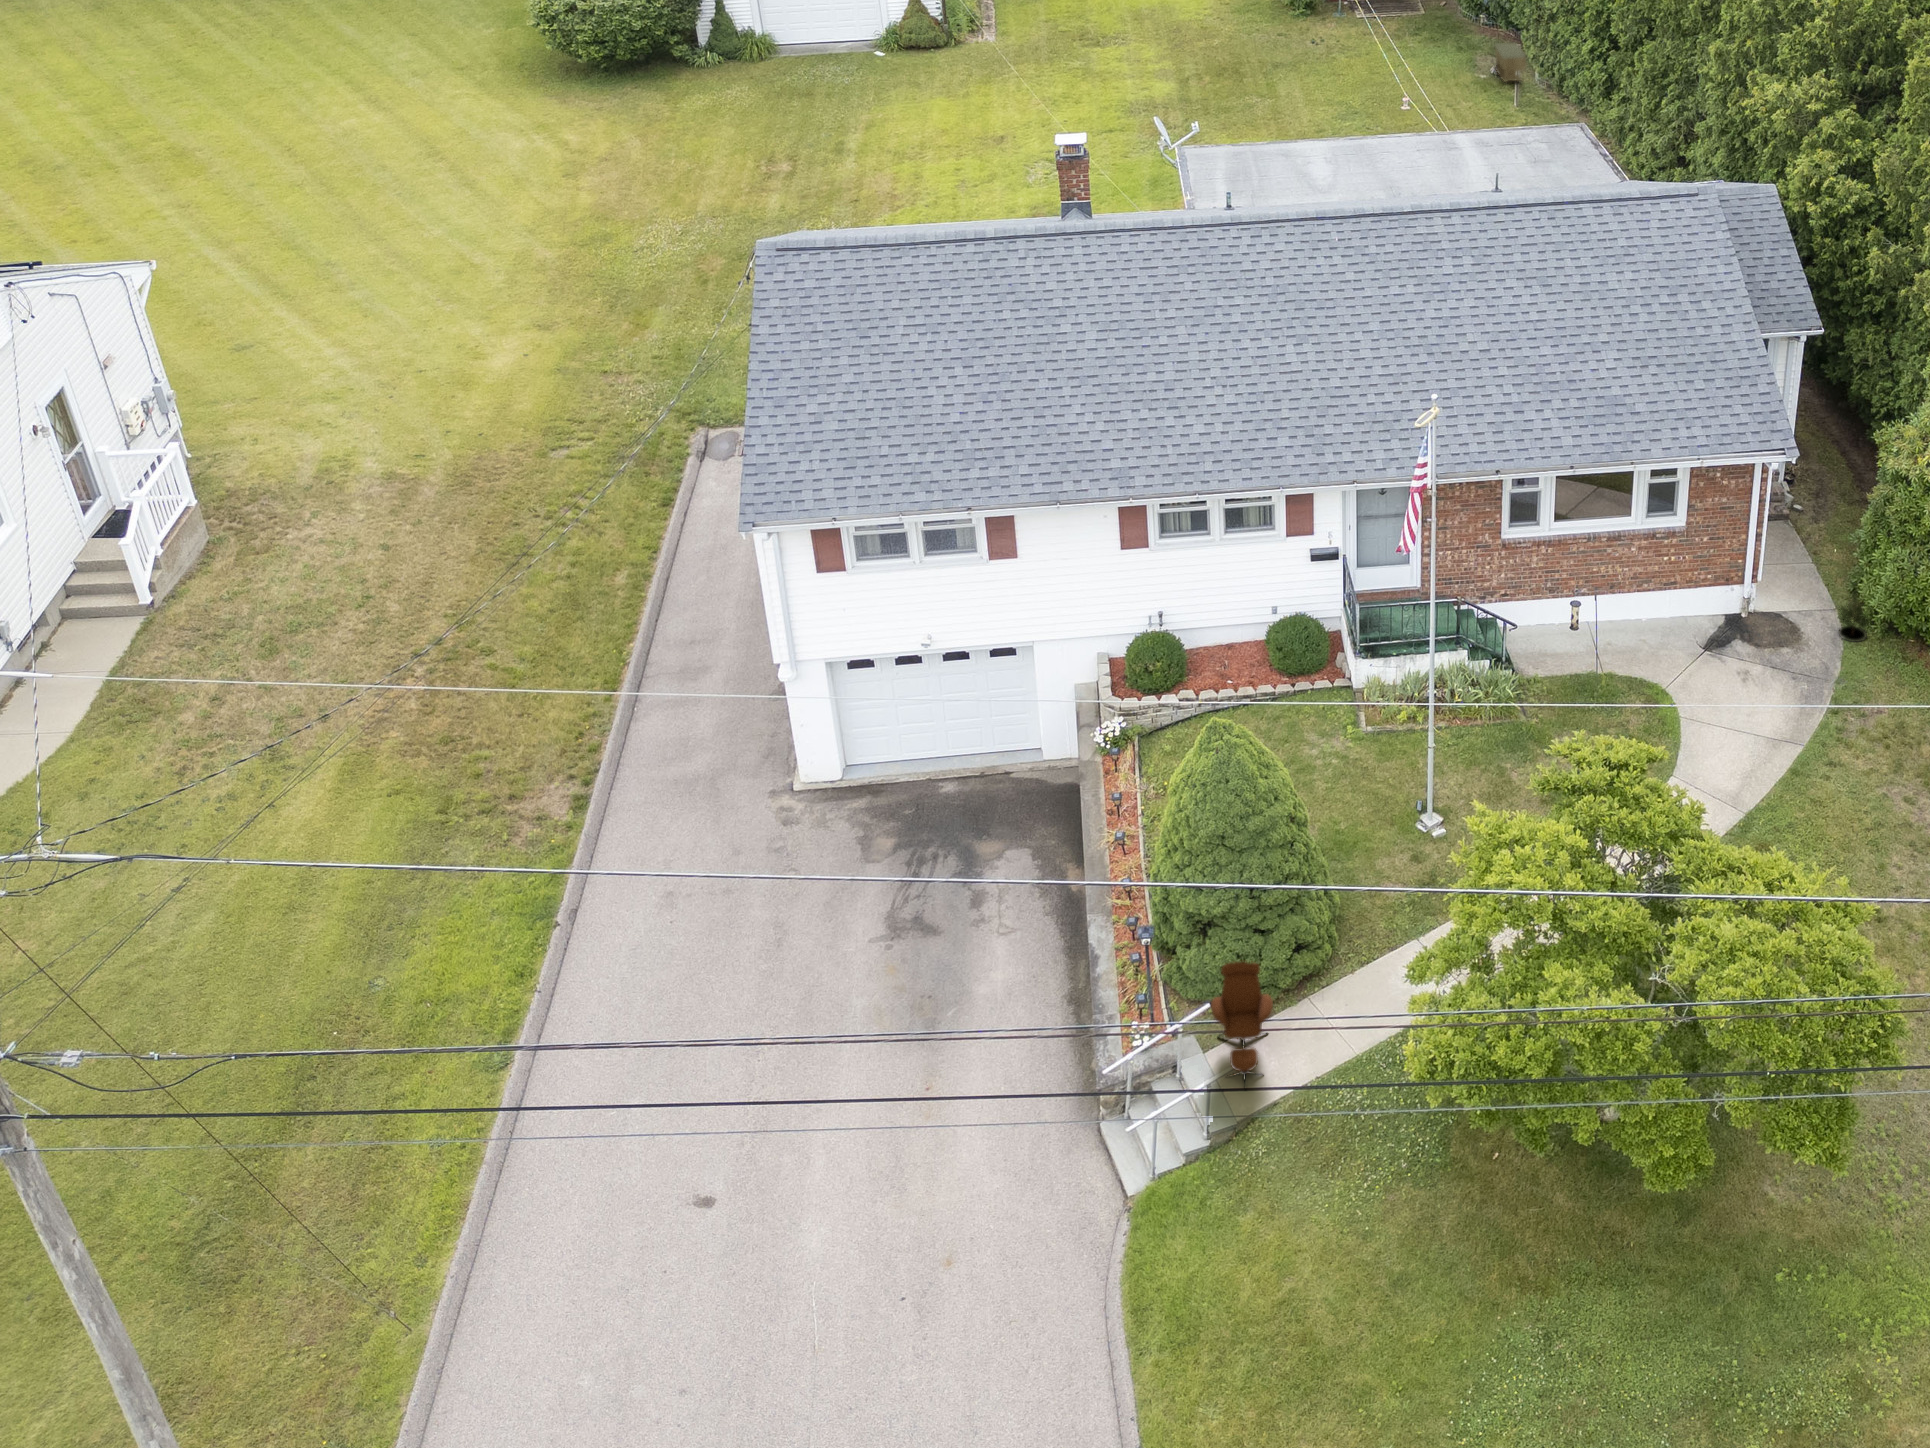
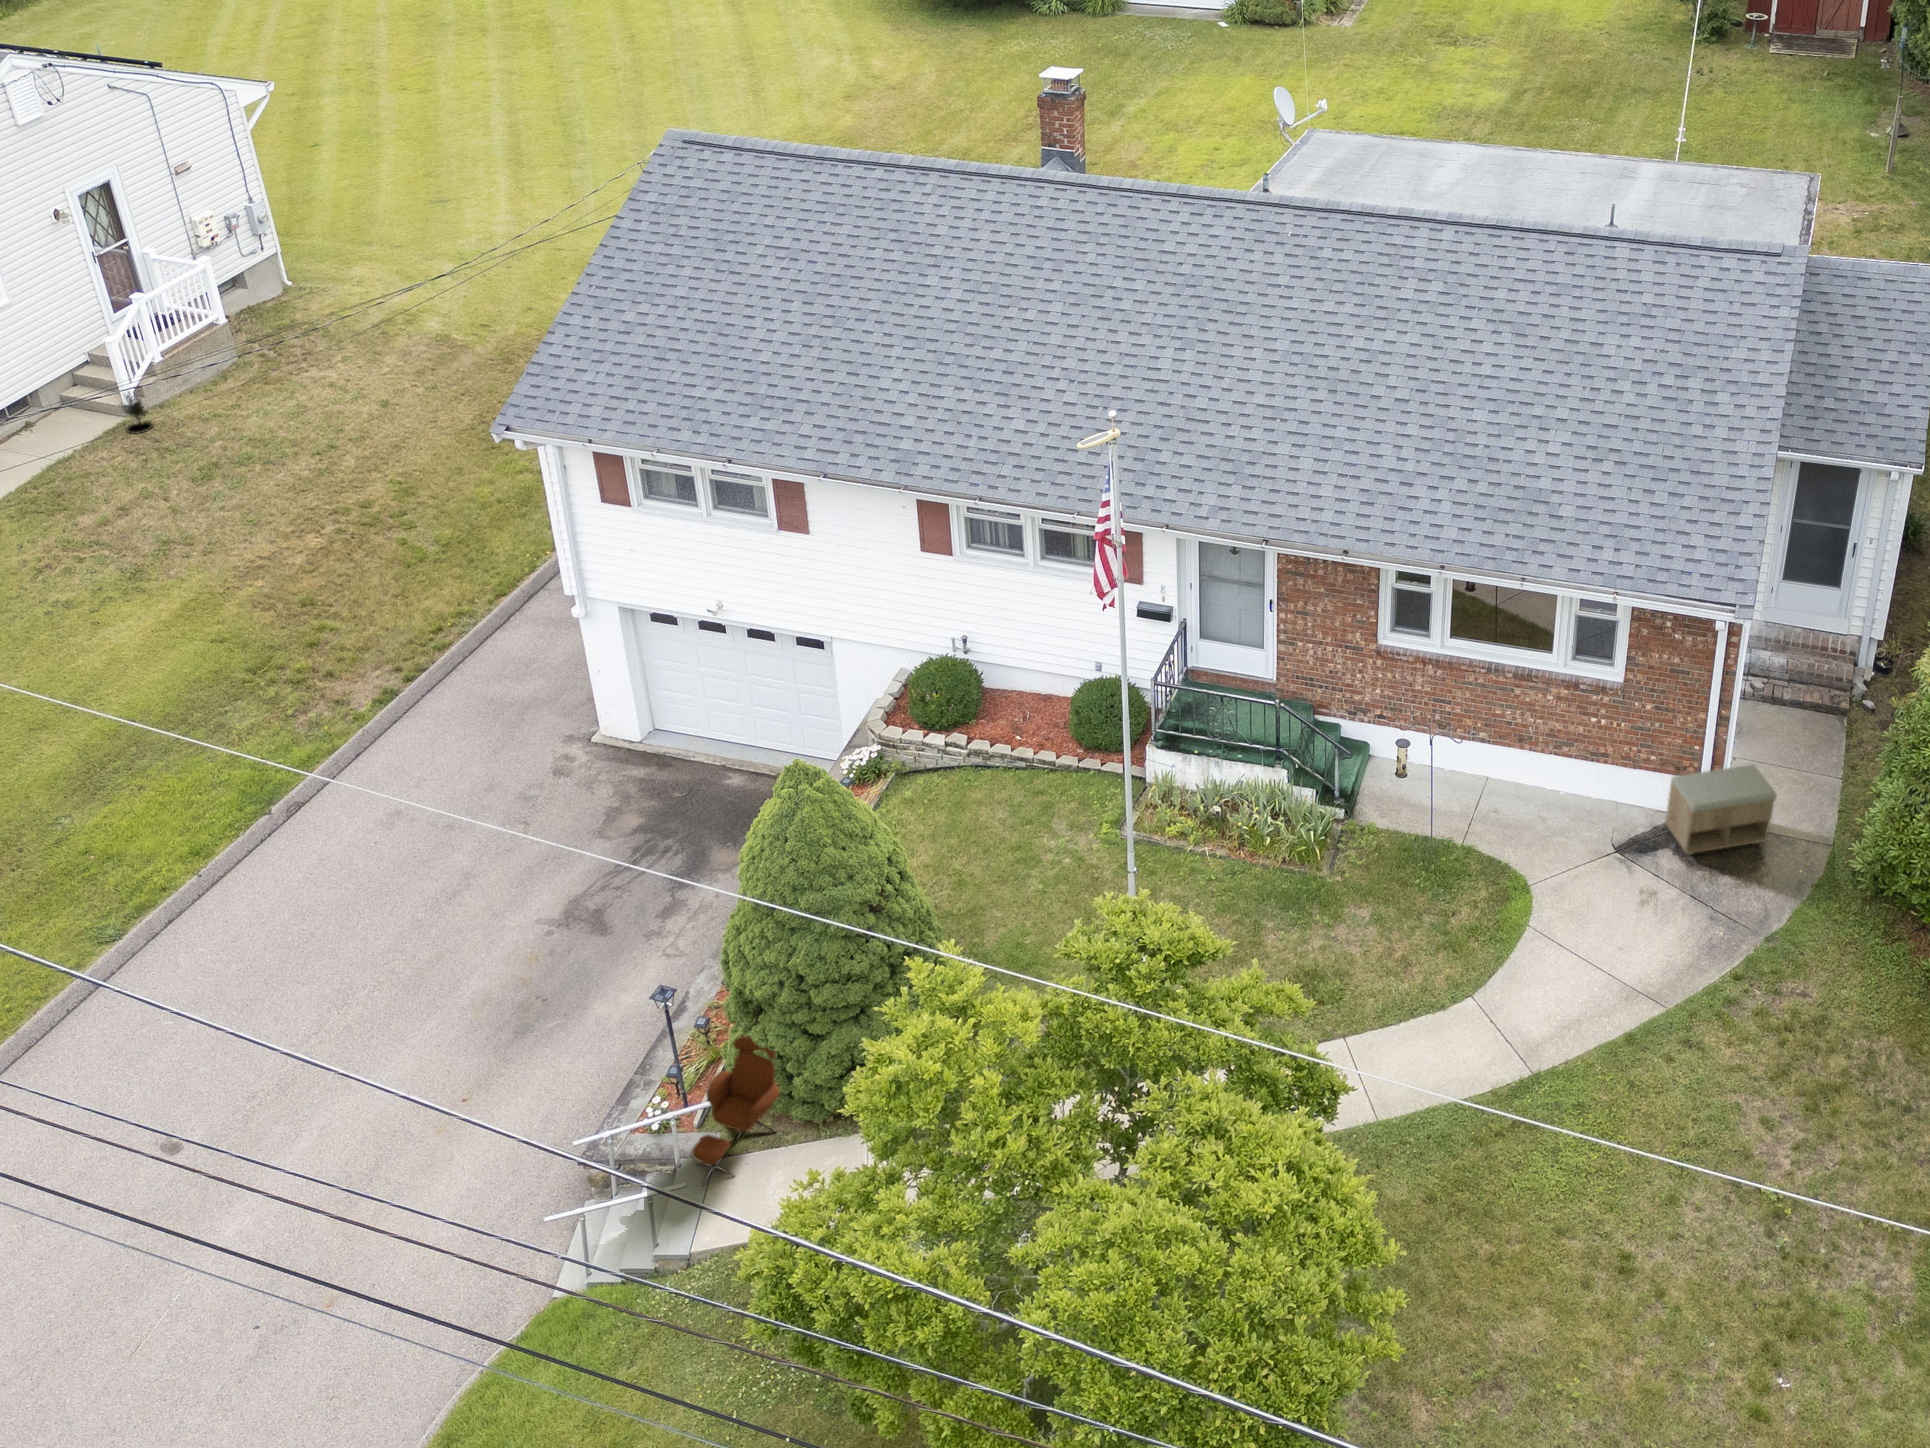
storage bench: present [1495,43,1526,82] -> present [1666,764,1776,855]
potted tree: present [1839,593,1871,642] -> present [122,392,153,434]

